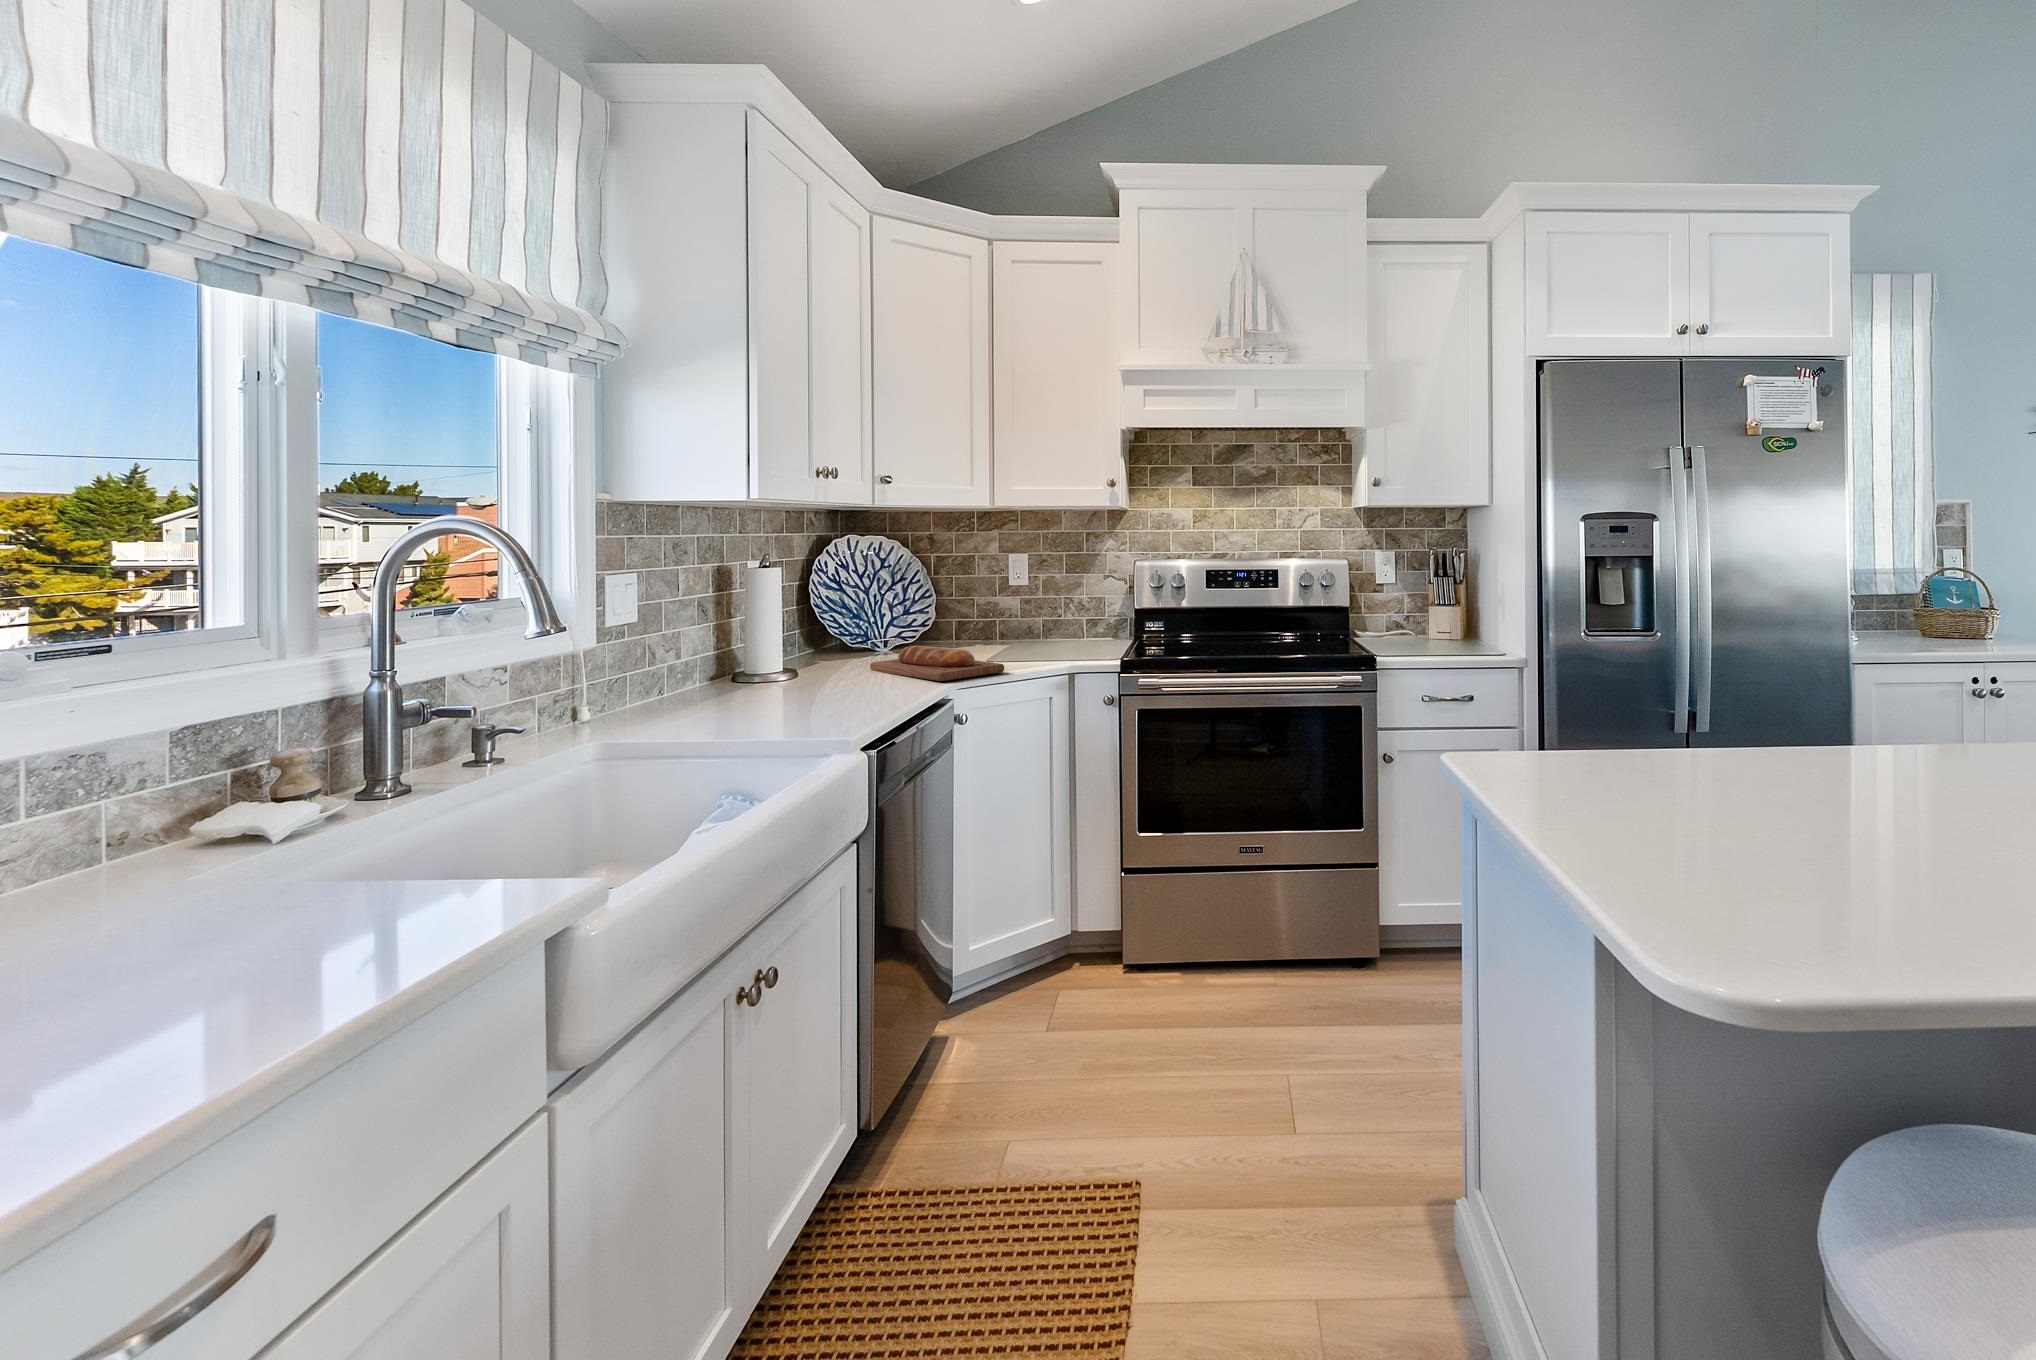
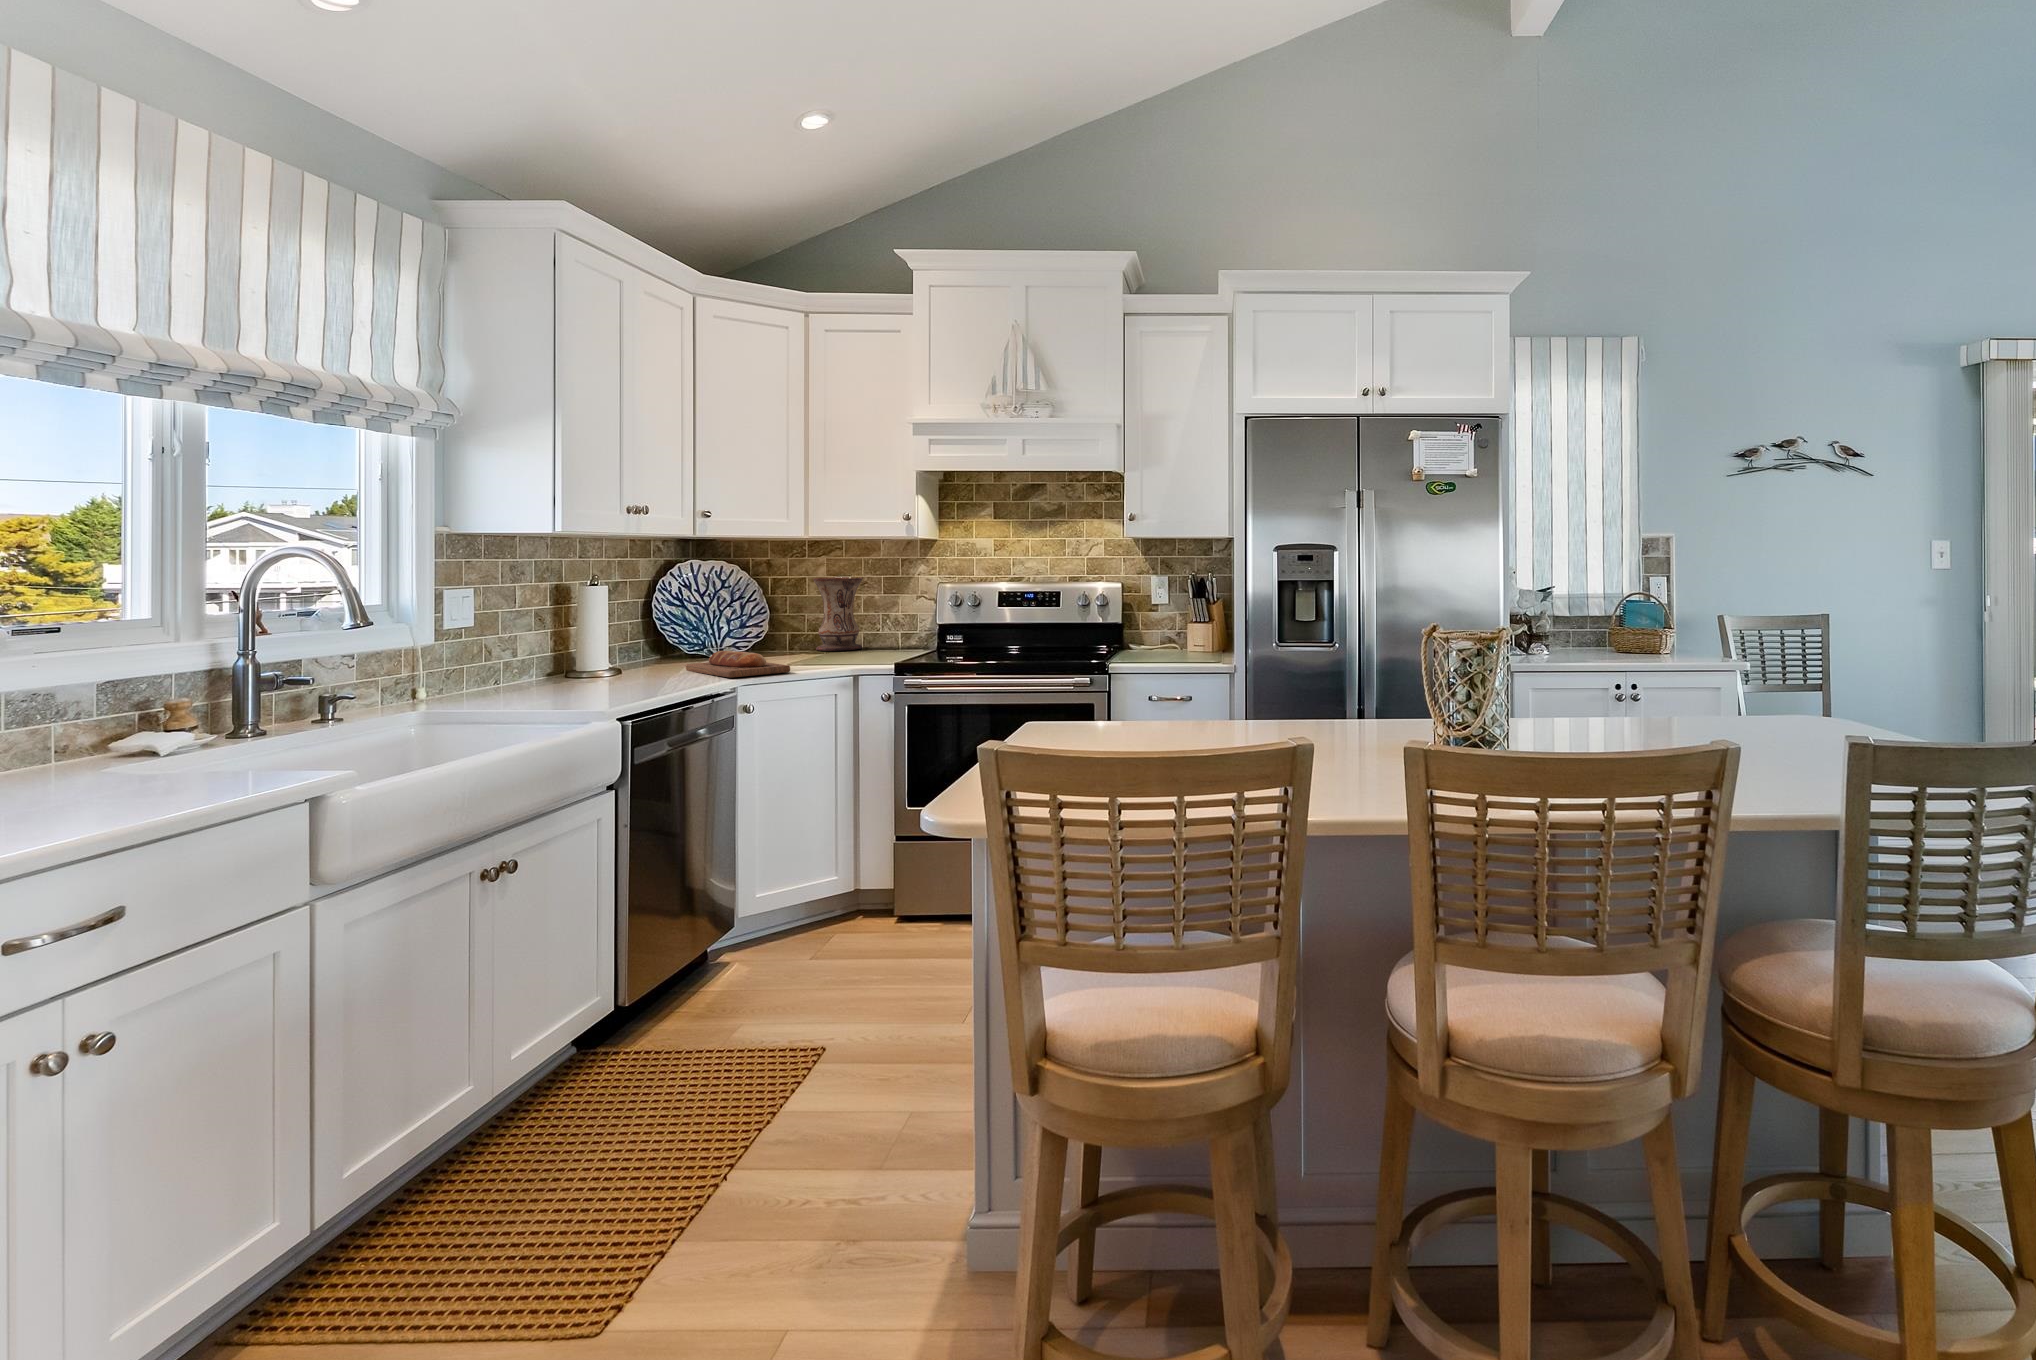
vase: none [988,554,1044,641] -> present [813,577,863,651]

